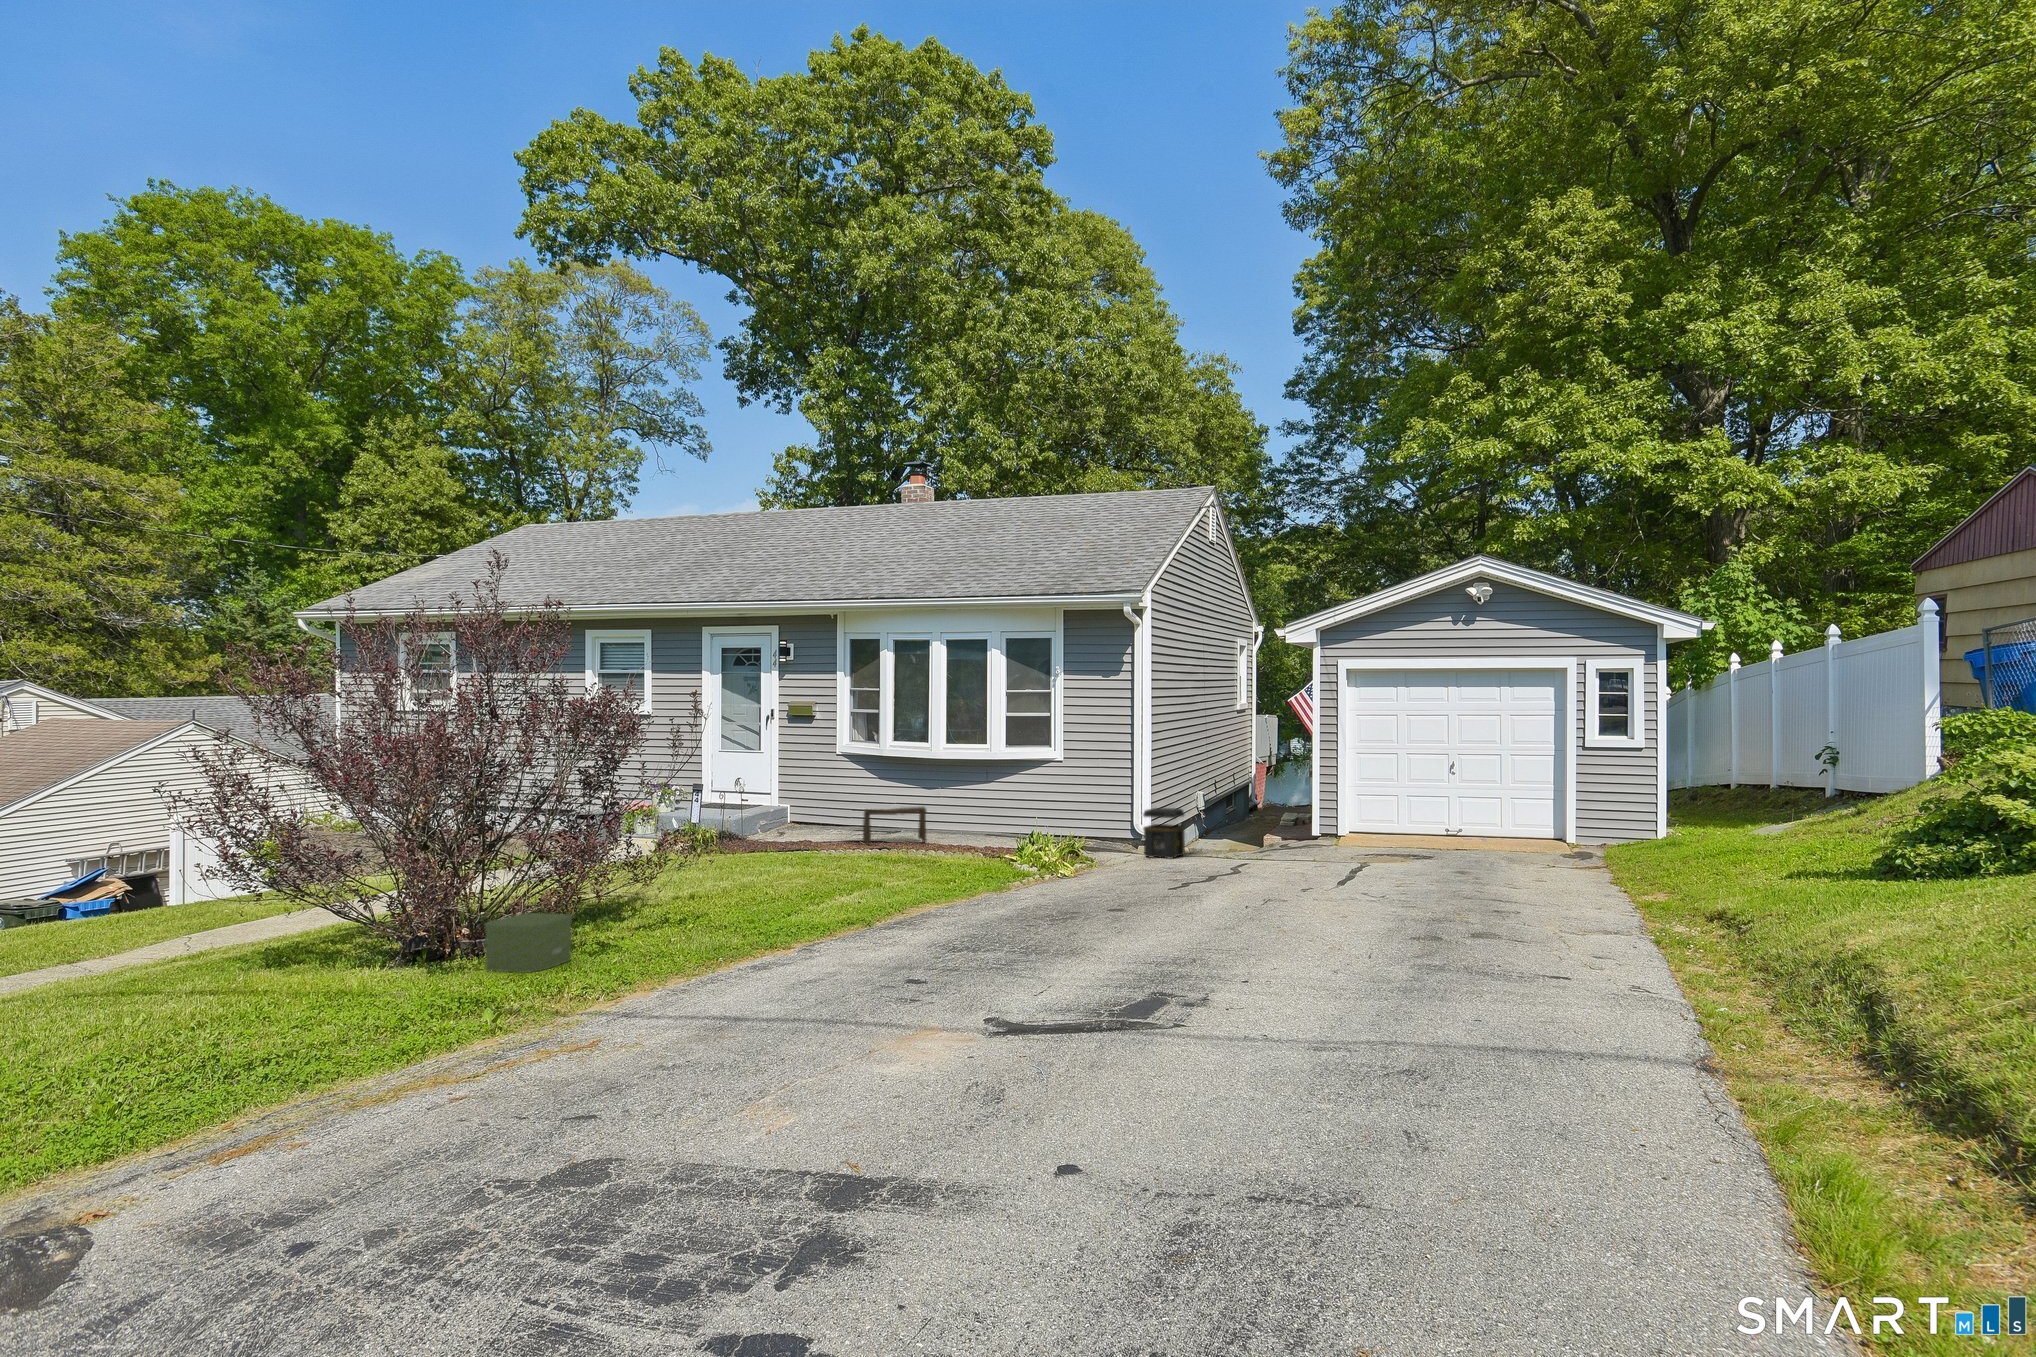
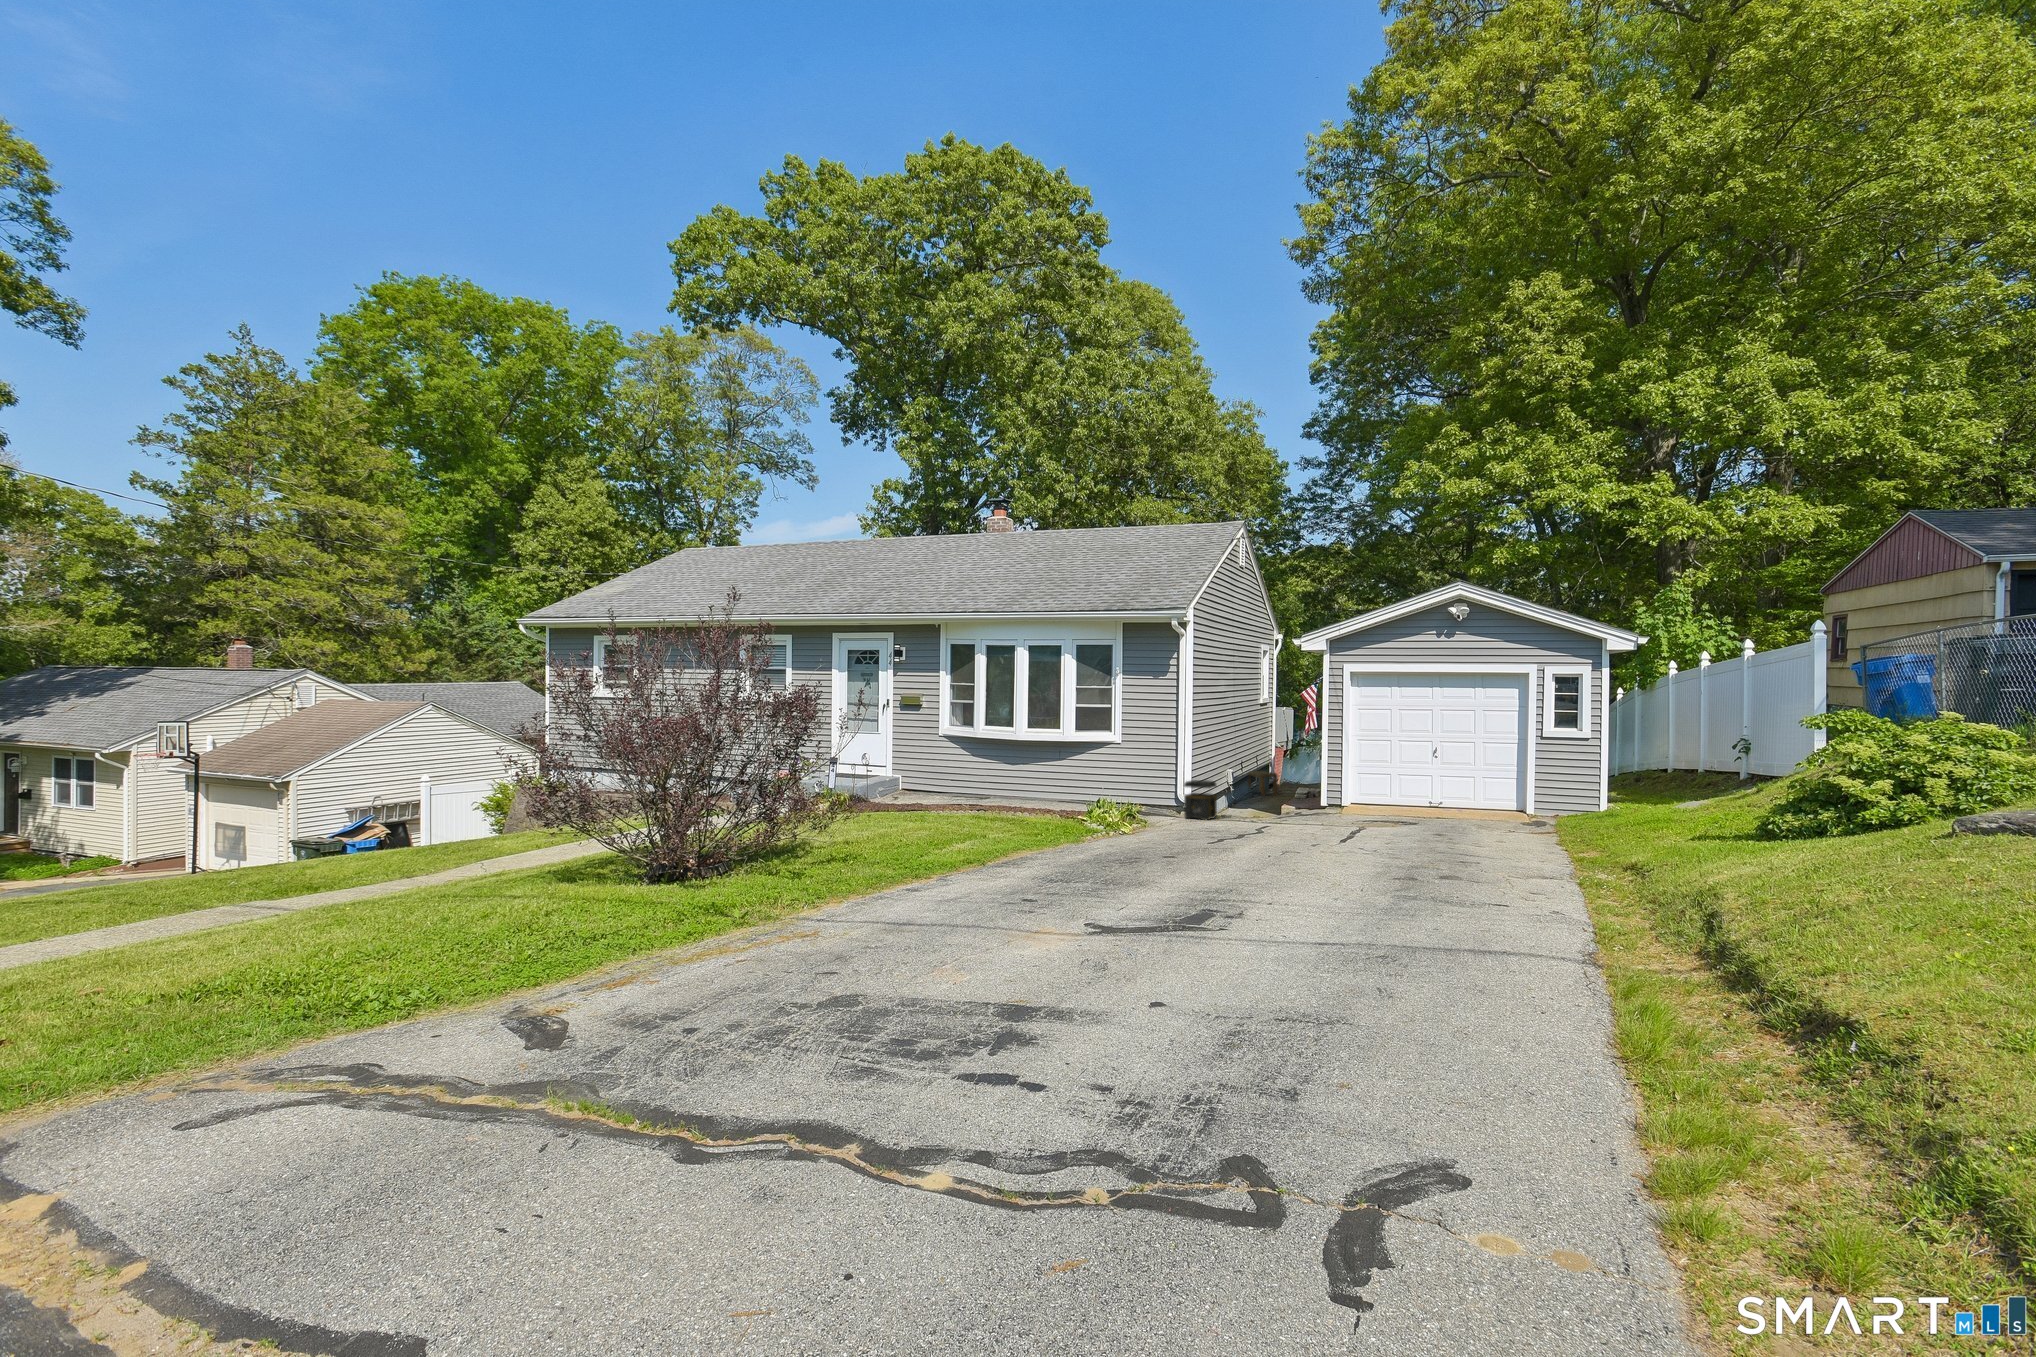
bench: present [863,807,927,845] -> present [1248,771,1278,796]
storage box: present [485,913,572,973] -> none [719,848,778,890]

